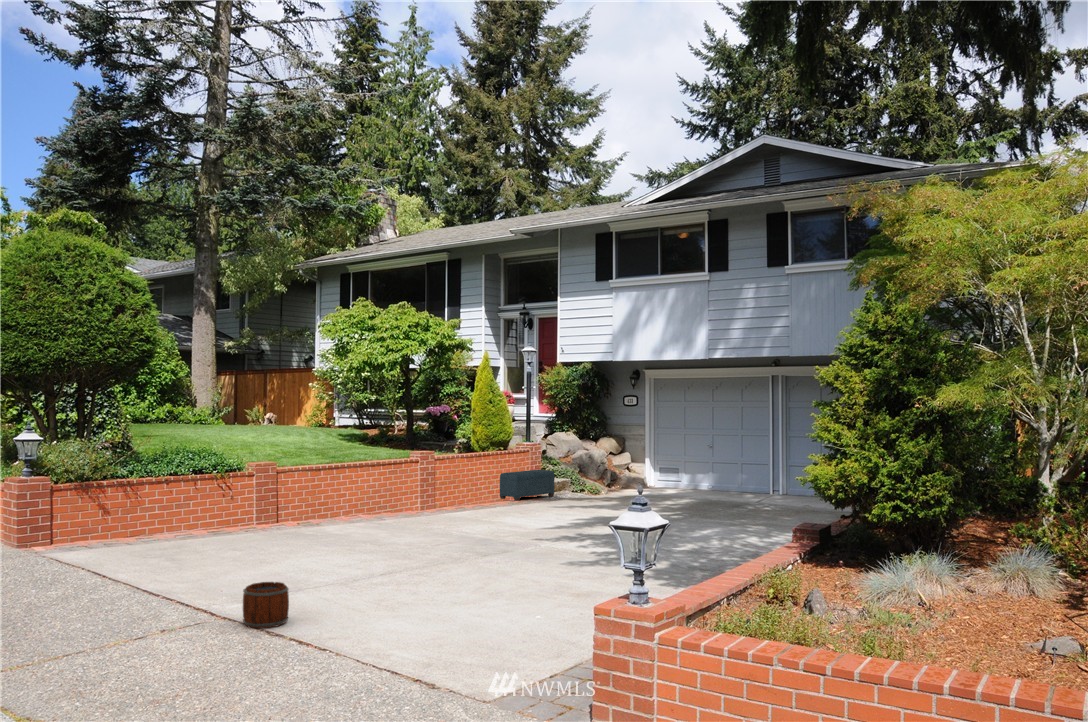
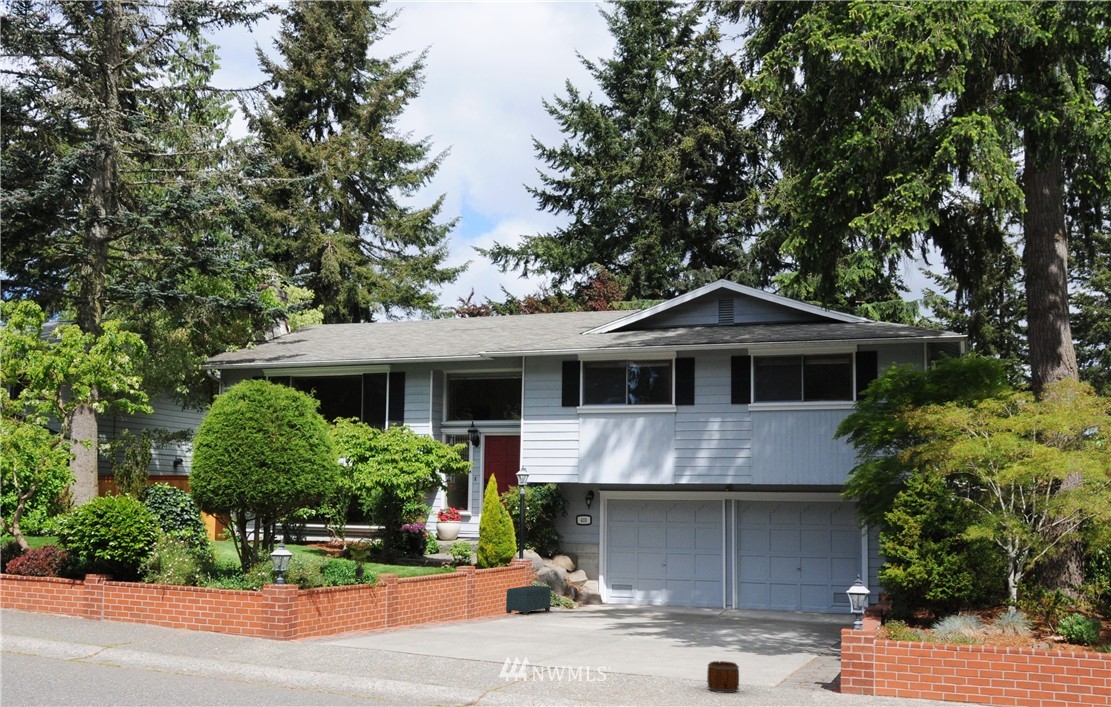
potted plant: none [272,423,295,464] -> present [350,541,370,578]
bucket: present [243,582,289,628] -> present [707,661,739,693]

